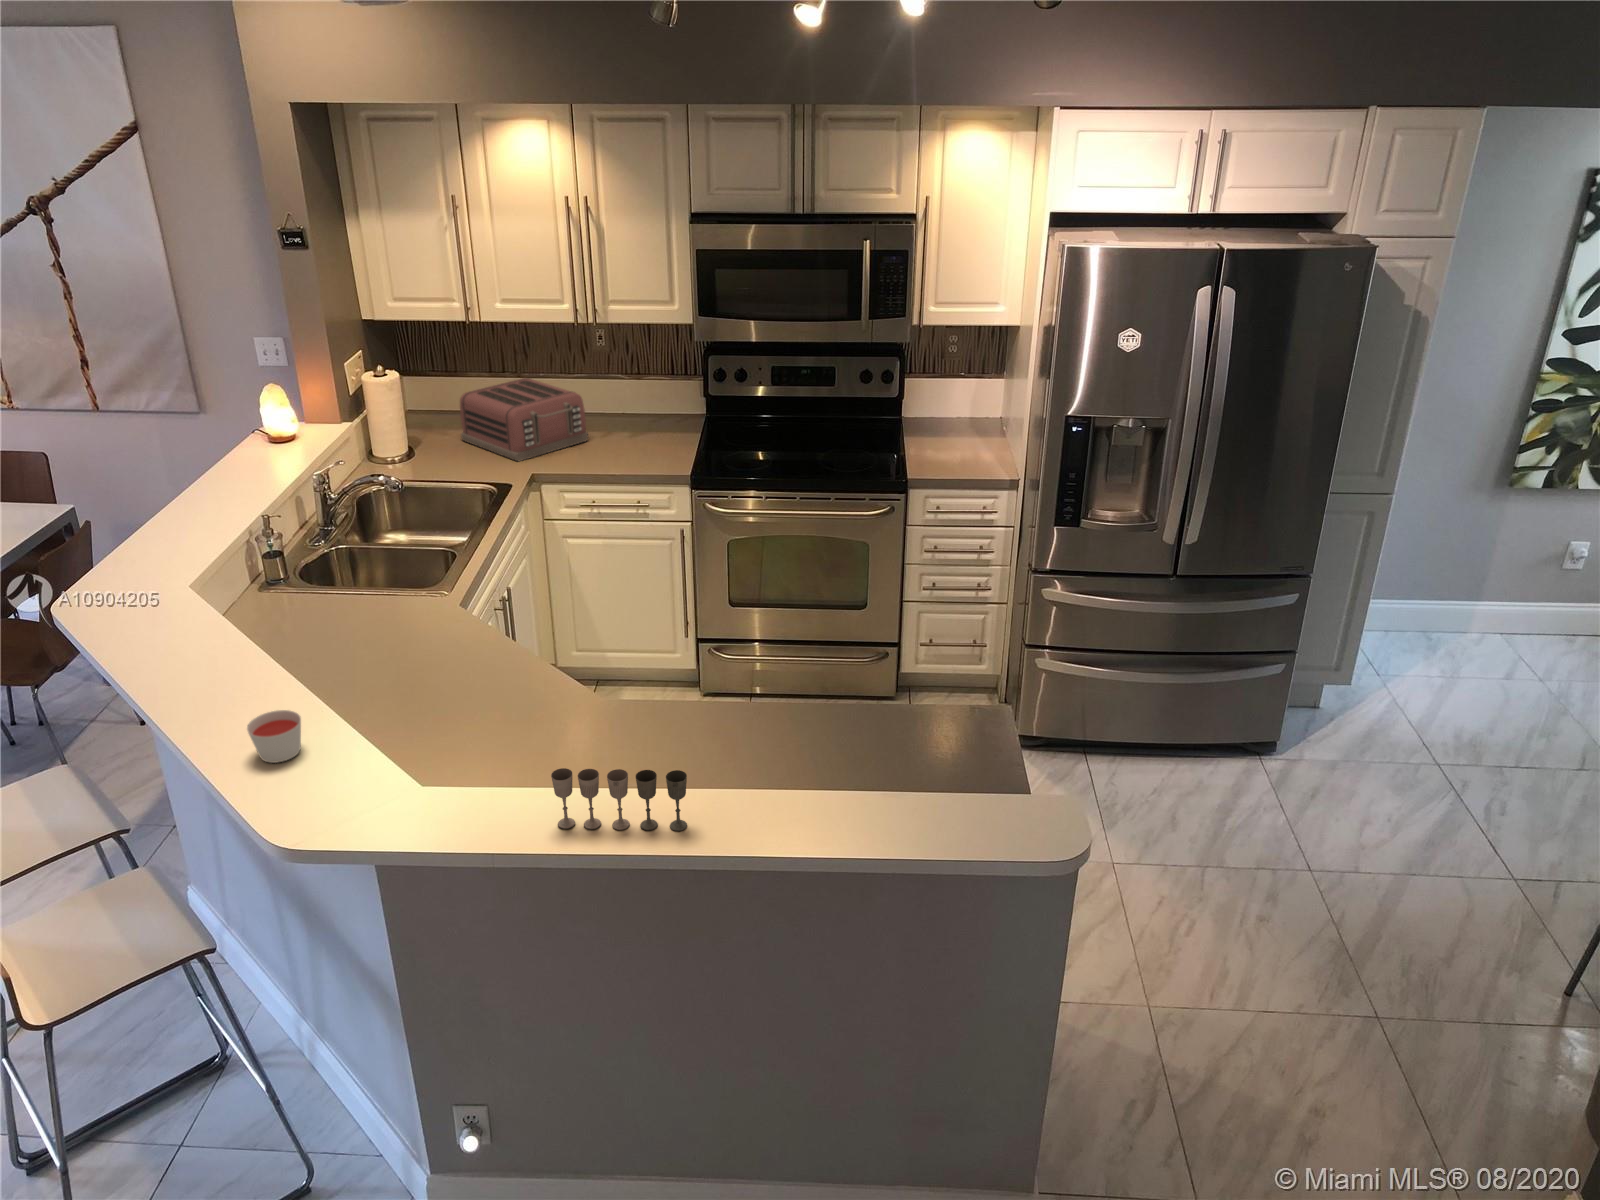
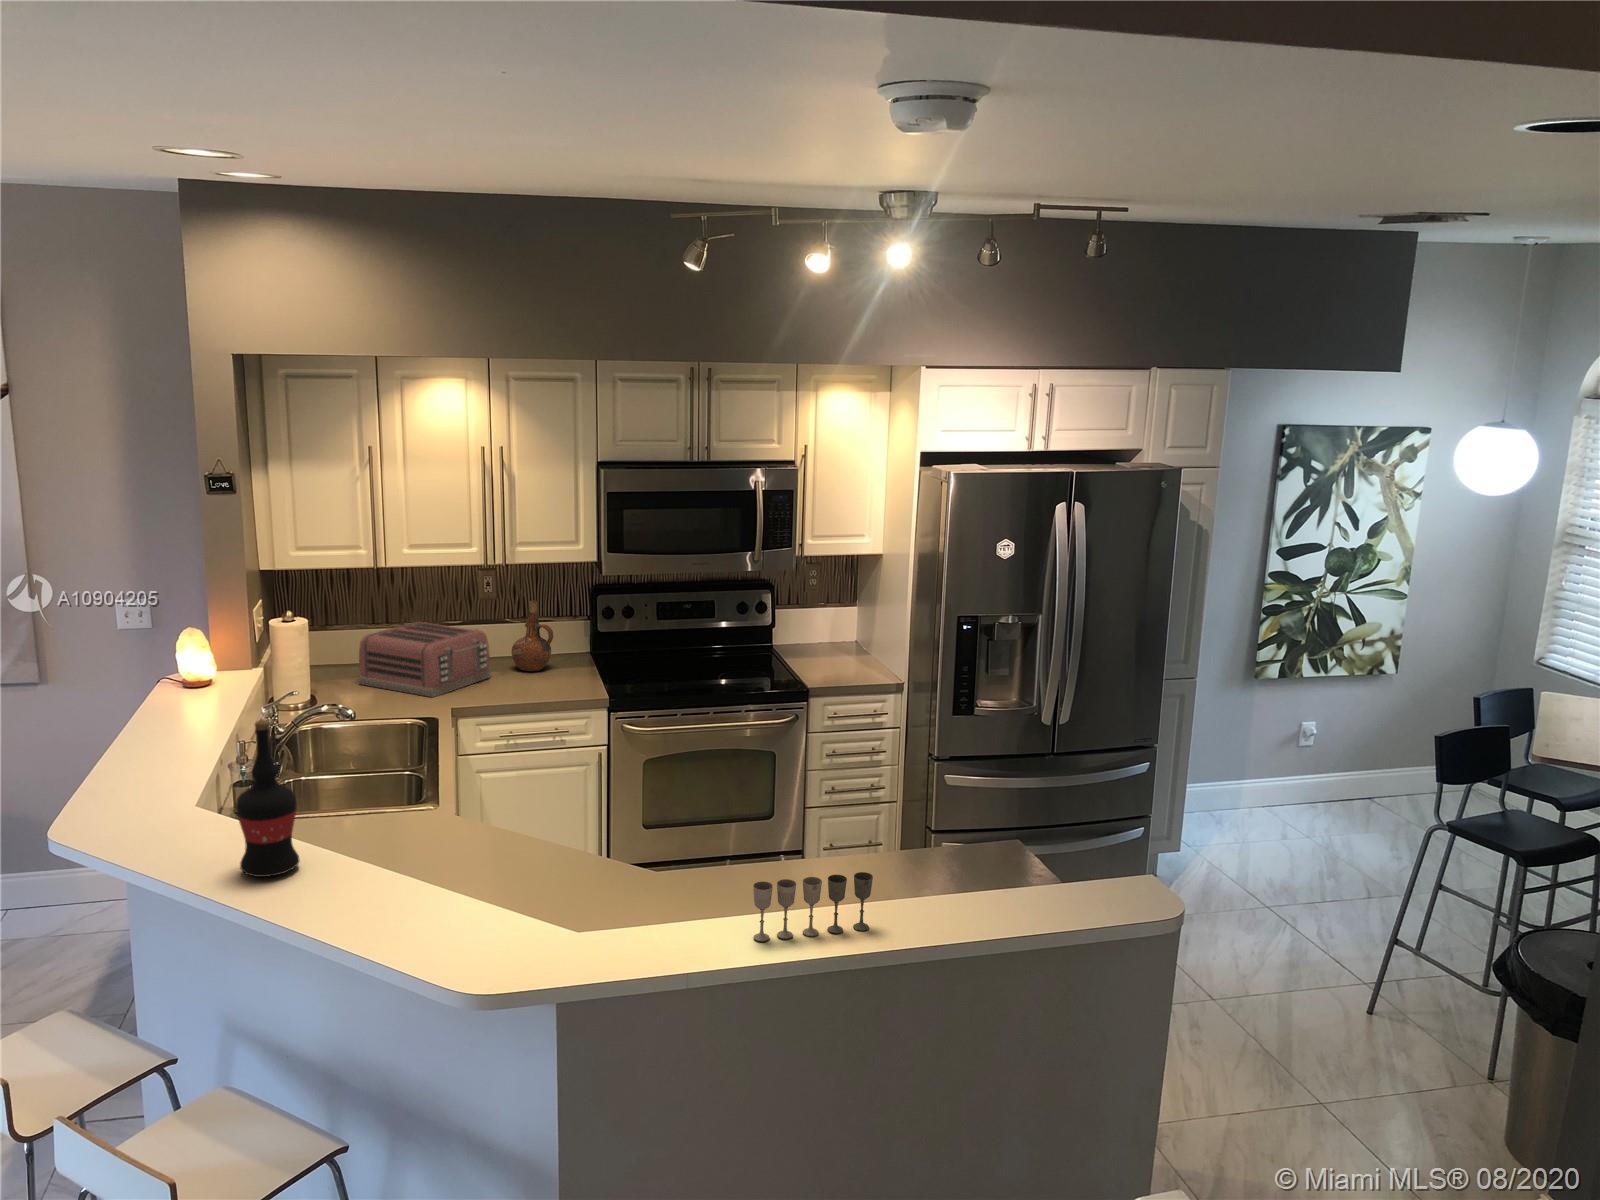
ceramic pitcher: none [615,362,655,435] -> present [512,601,553,671]
wine bottle: none [143,534,215,680] -> present [236,720,299,877]
candle: present [247,710,301,763] -> none [405,877,458,928]

